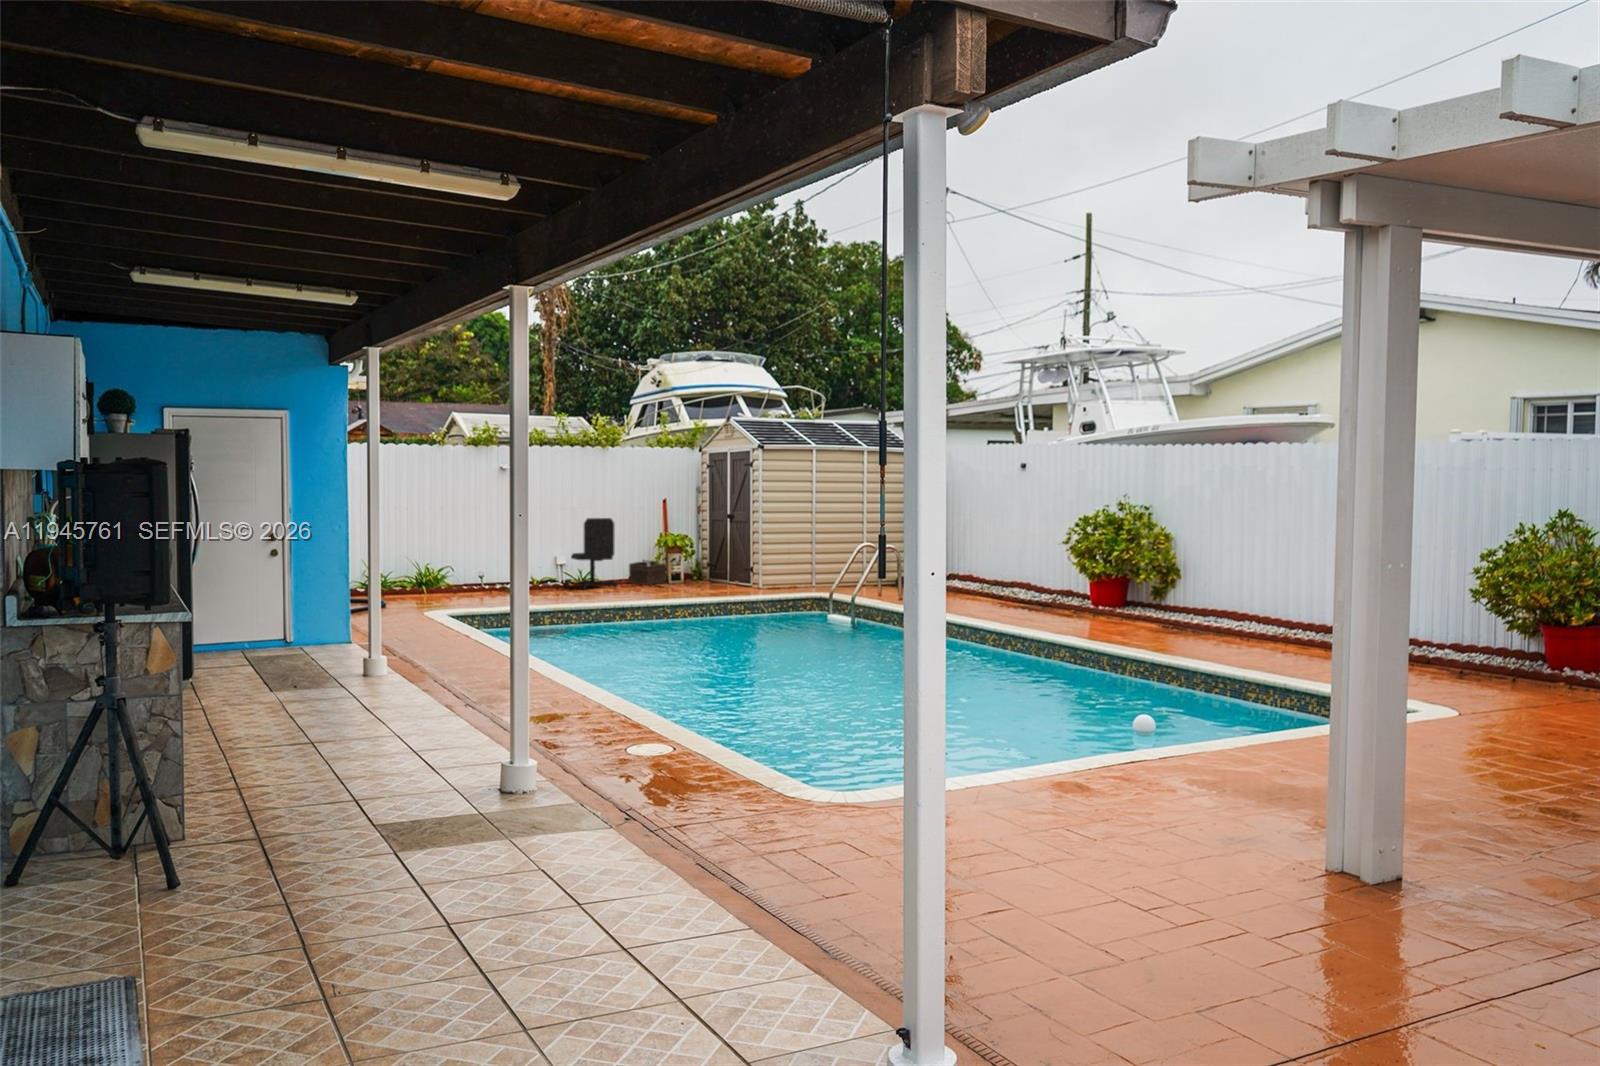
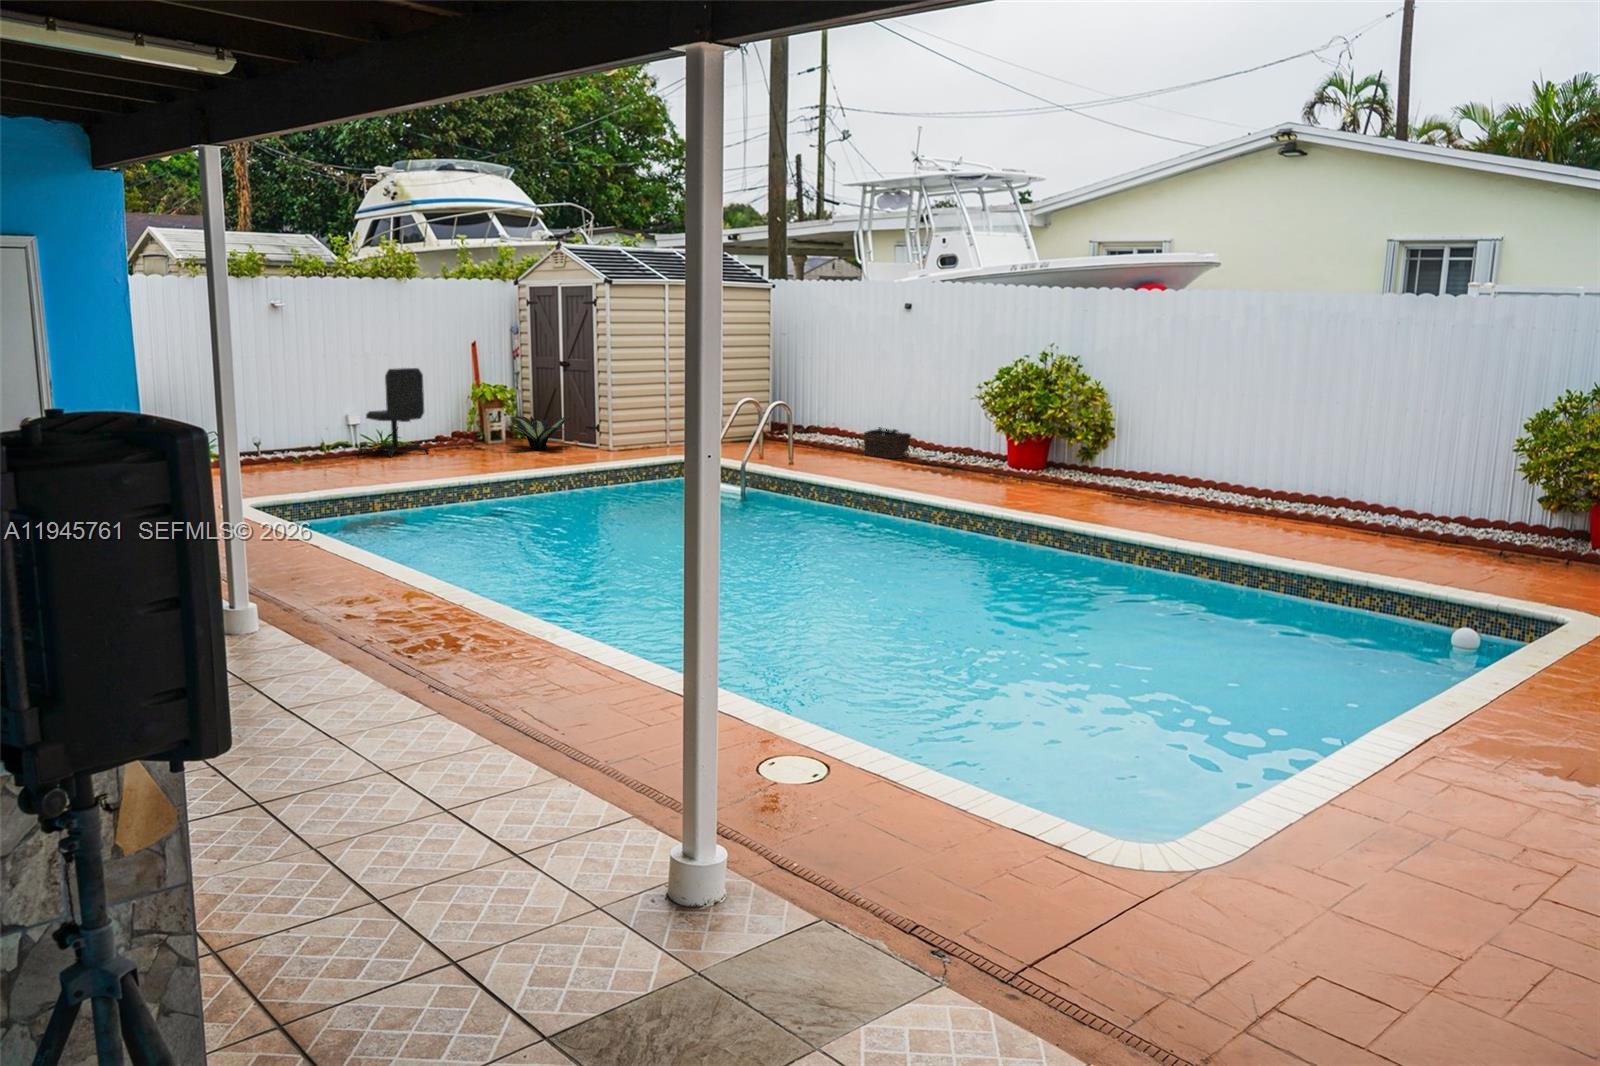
basket: present [629,560,666,584] -> present [863,427,911,458]
potted plant: none [680,560,737,587] -> present [511,417,571,450]

